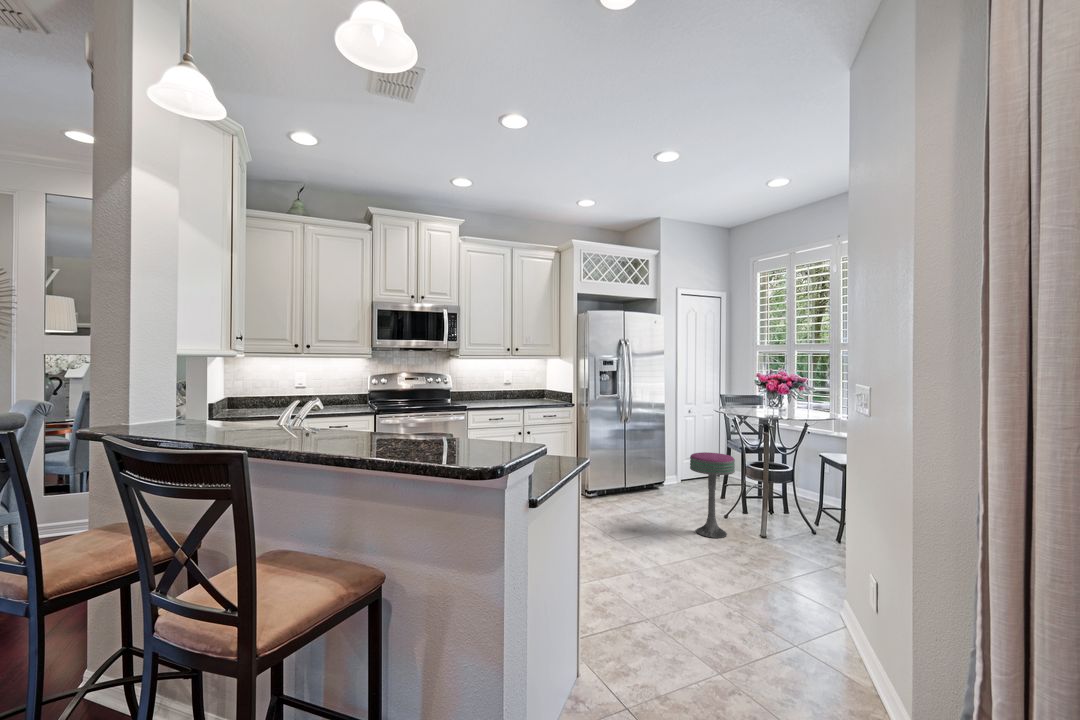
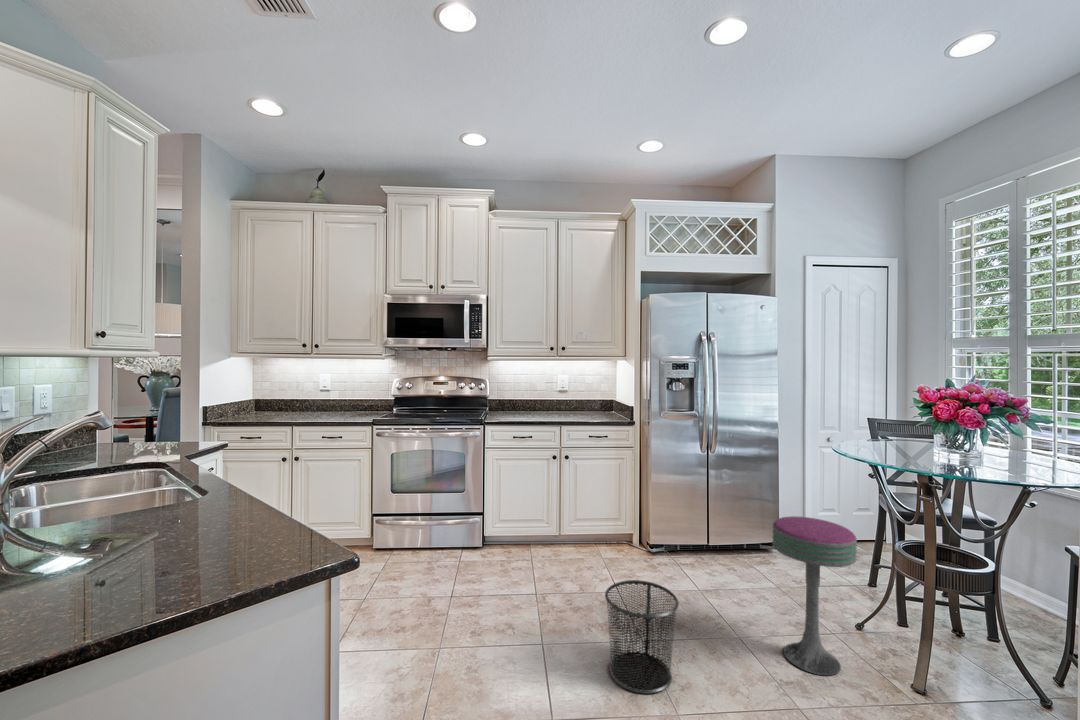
waste bin: none [609,499,654,560] -> present [605,580,679,694]

